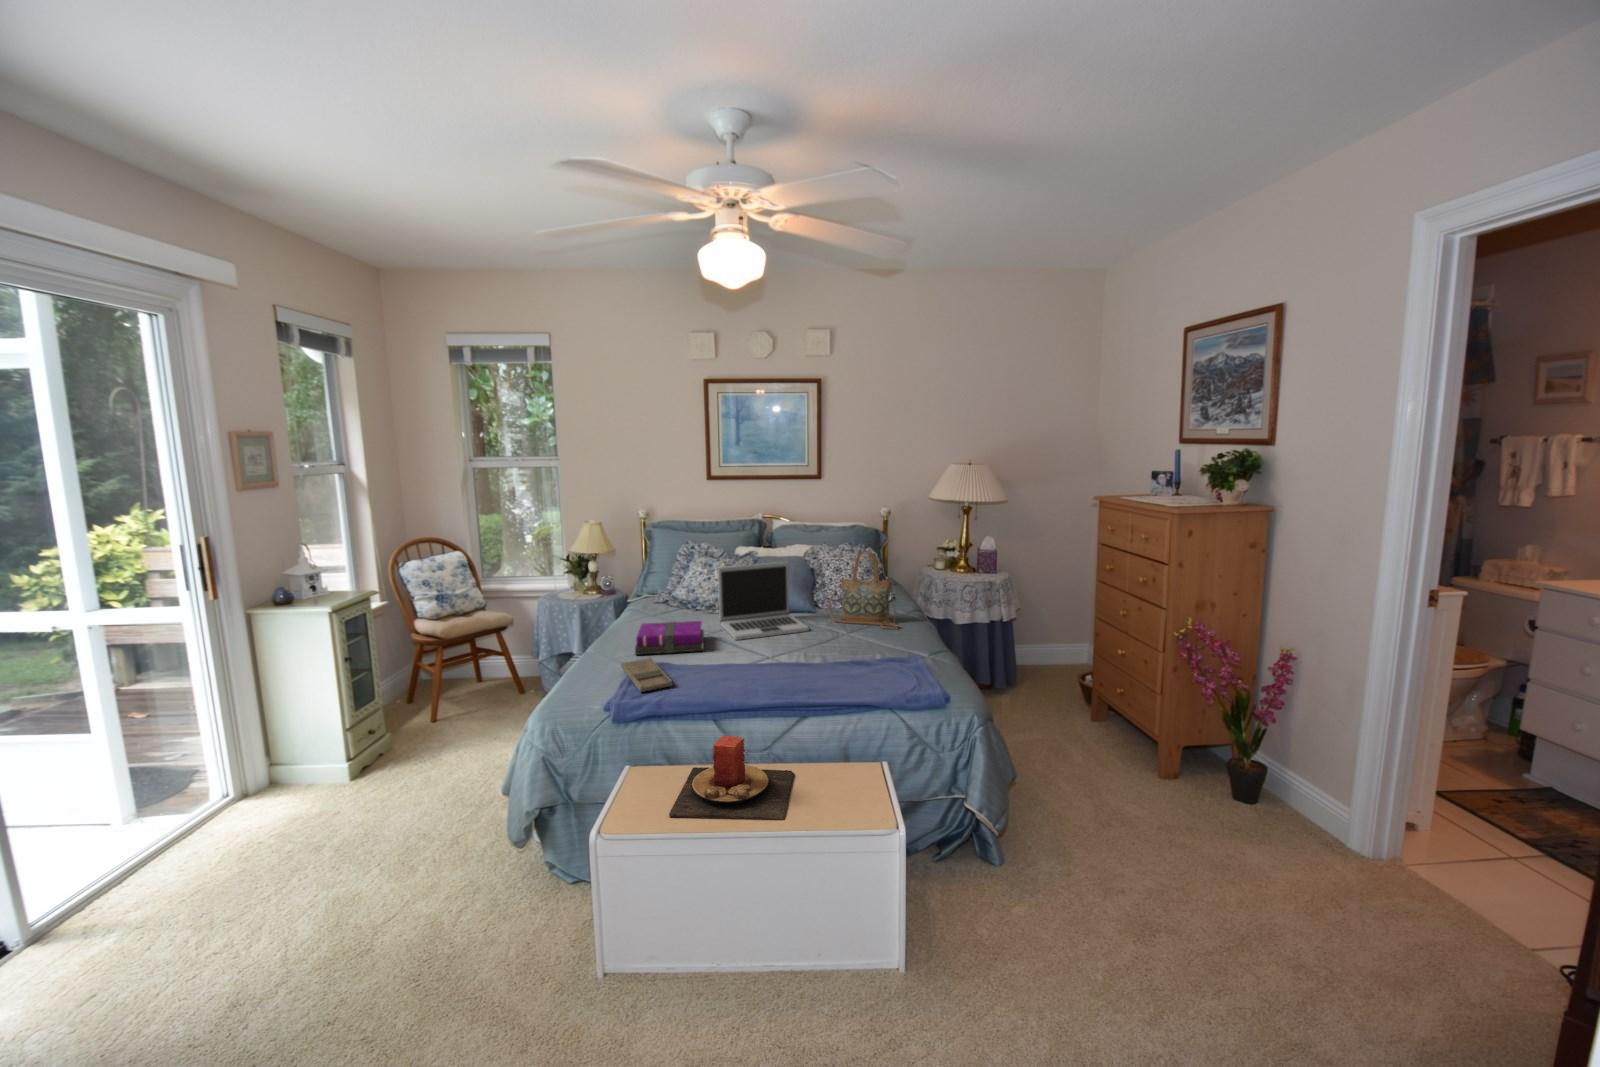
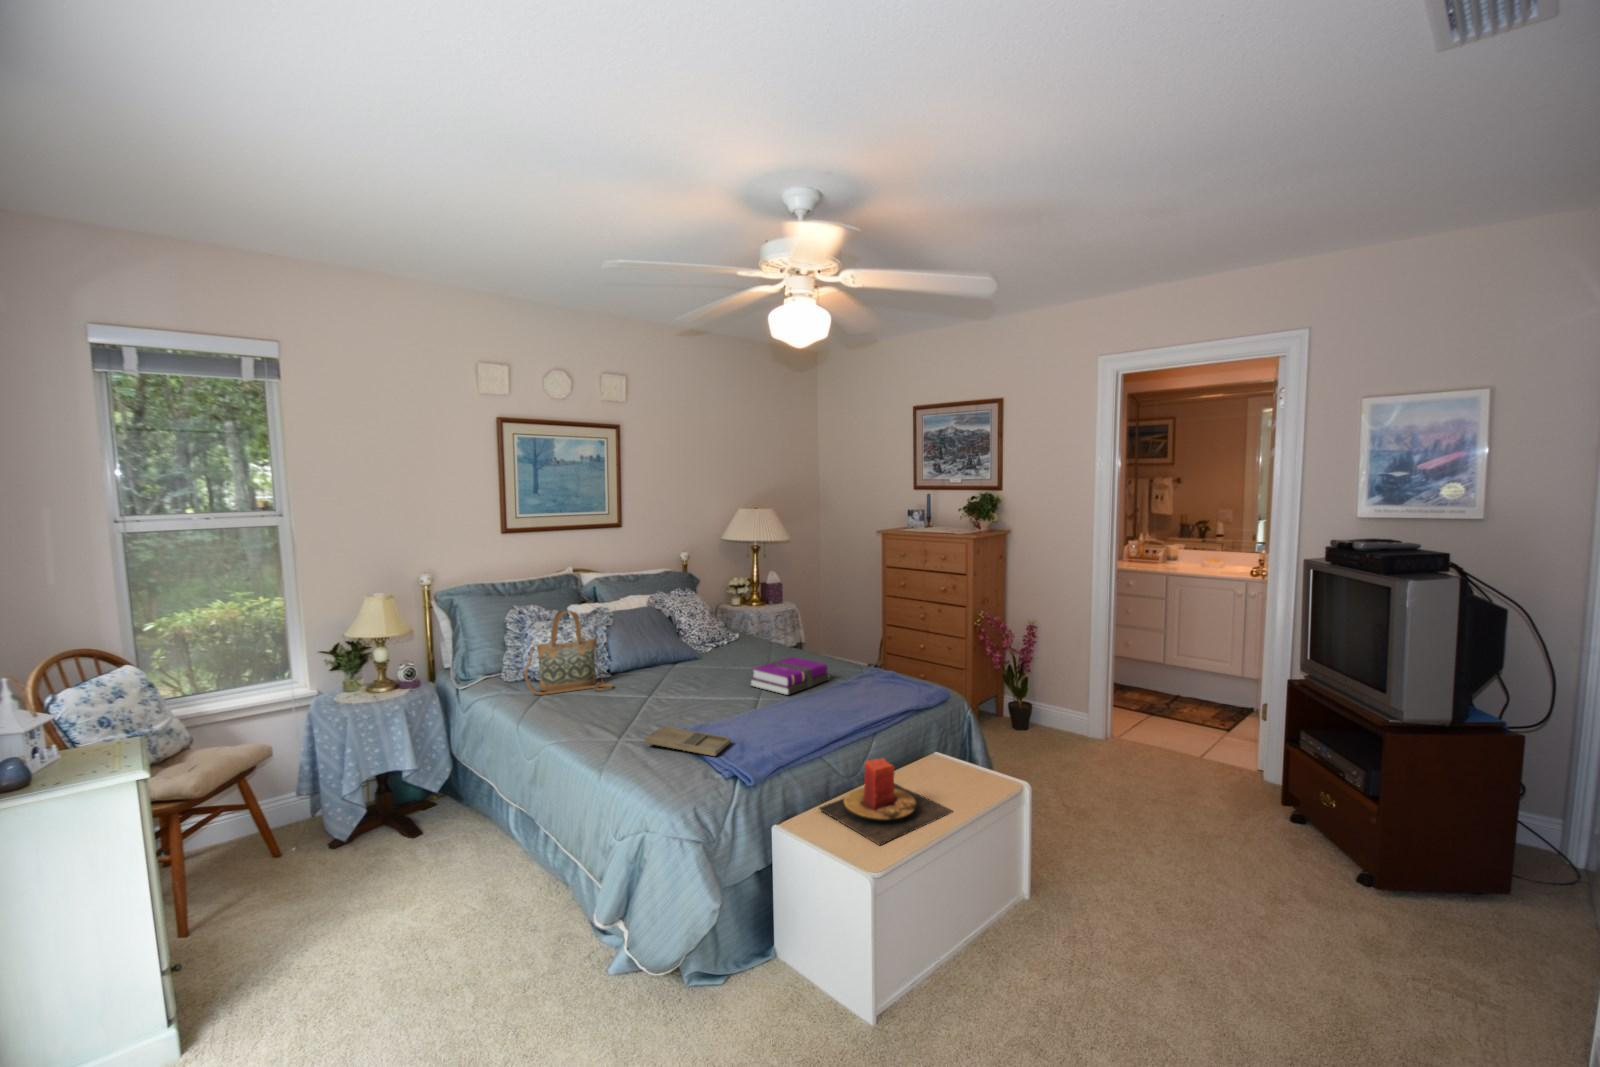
handbag: present [828,552,898,629] -> present [524,611,612,695]
laptop: present [718,562,809,640] -> none [629,611,728,696]
notebook: present [635,621,704,655] -> present [751,657,830,695]

